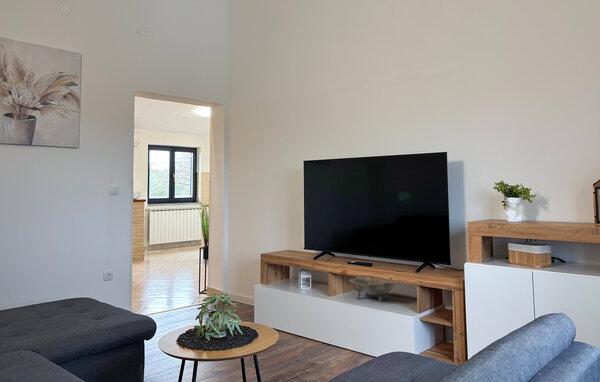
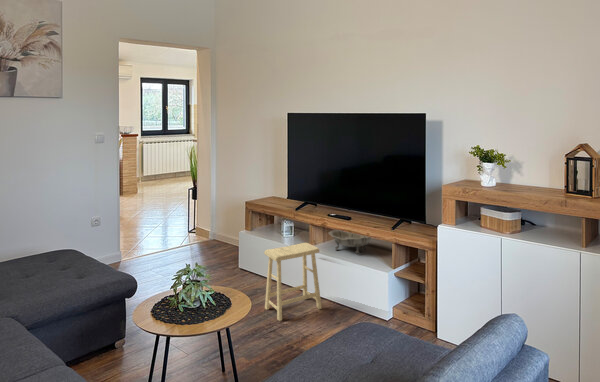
footstool: none [284,288,345,370] -> present [264,243,322,321]

